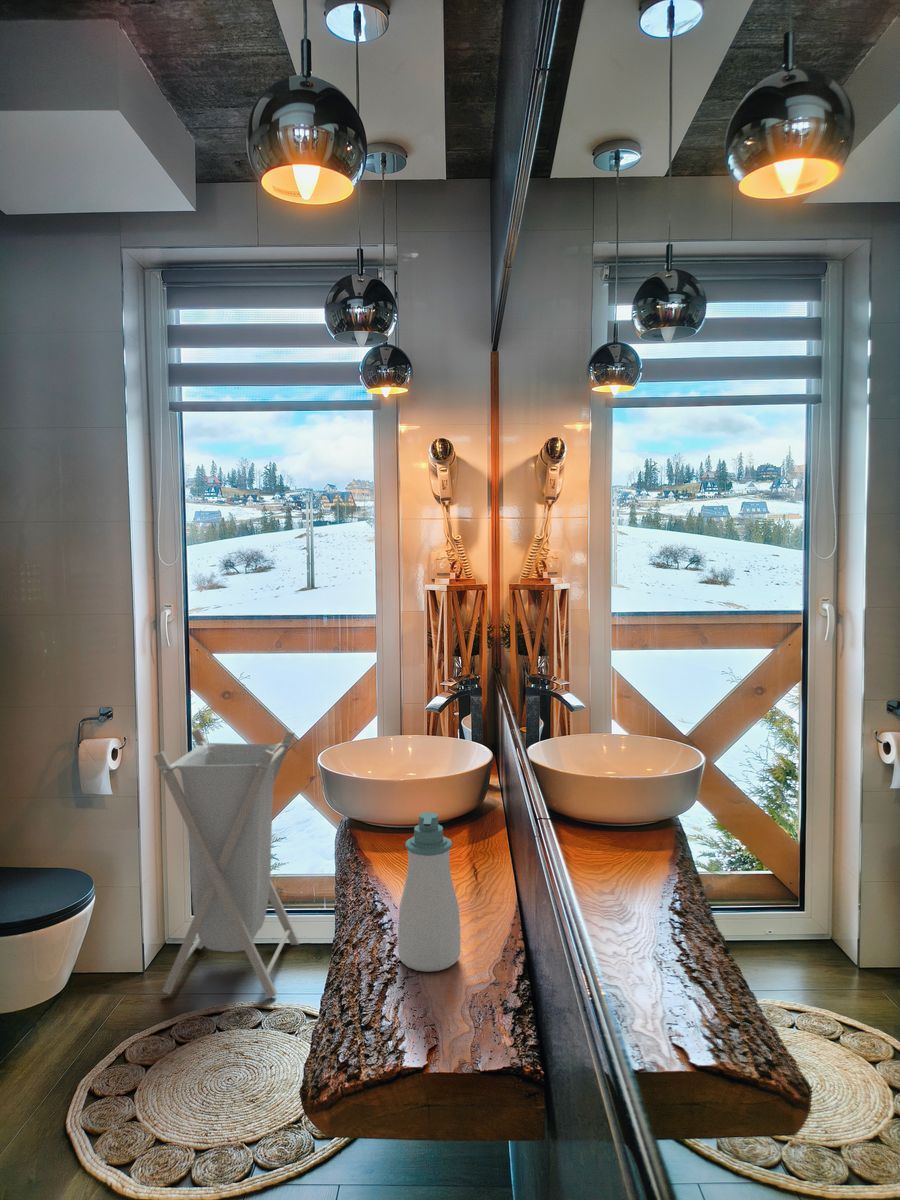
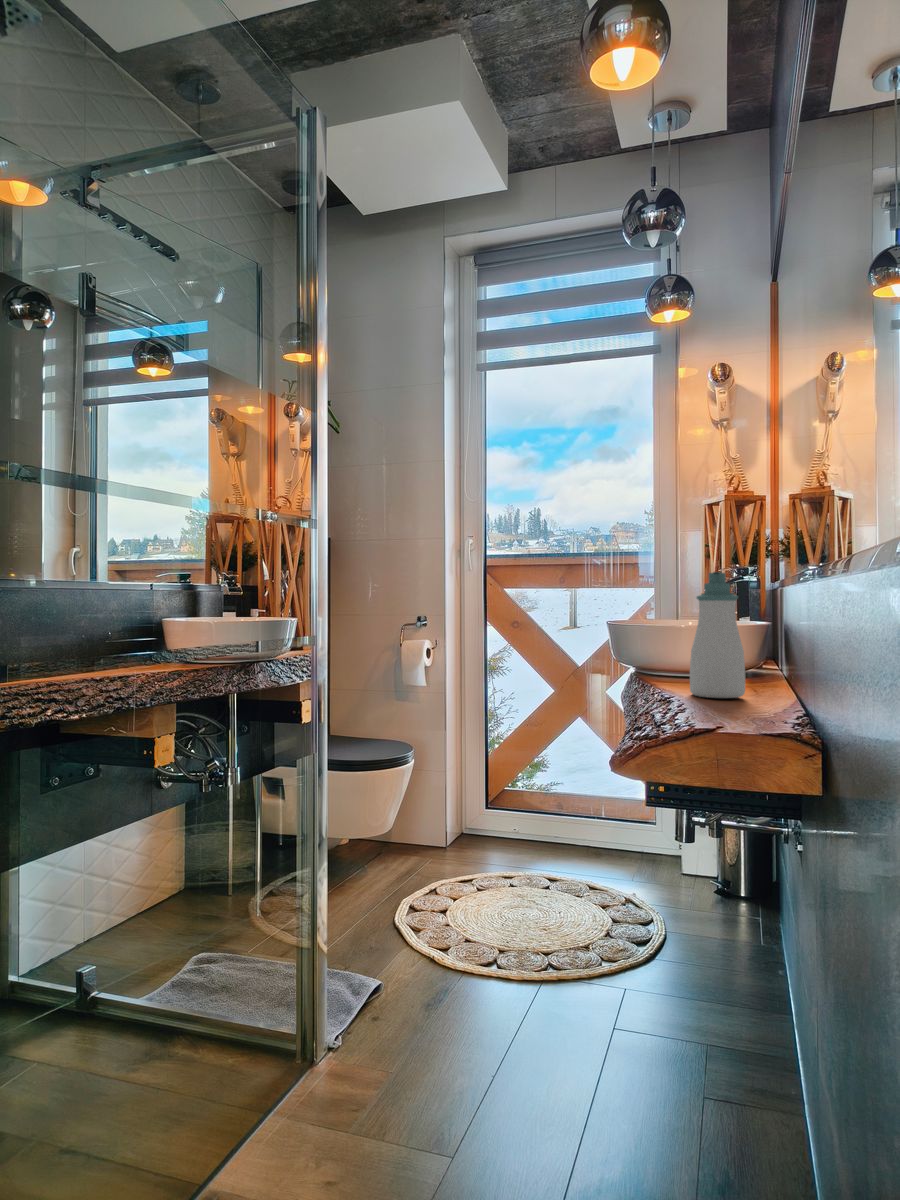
laundry hamper: present [154,729,300,999] -> none [462,642,581,872]

